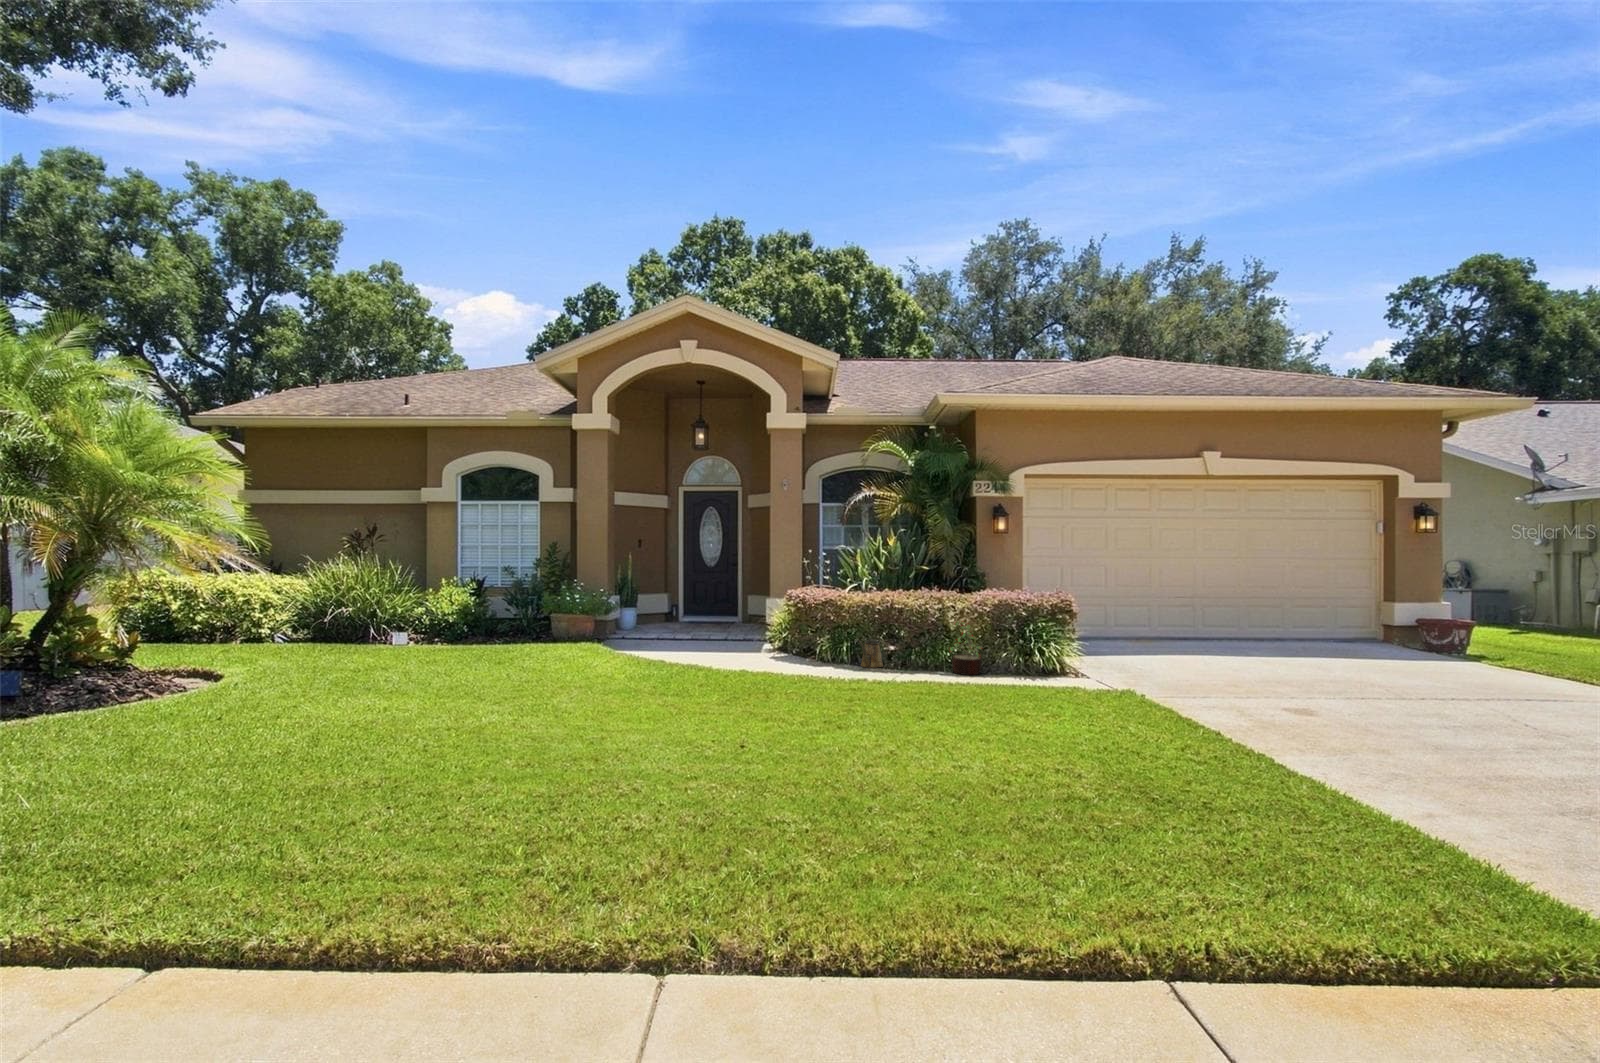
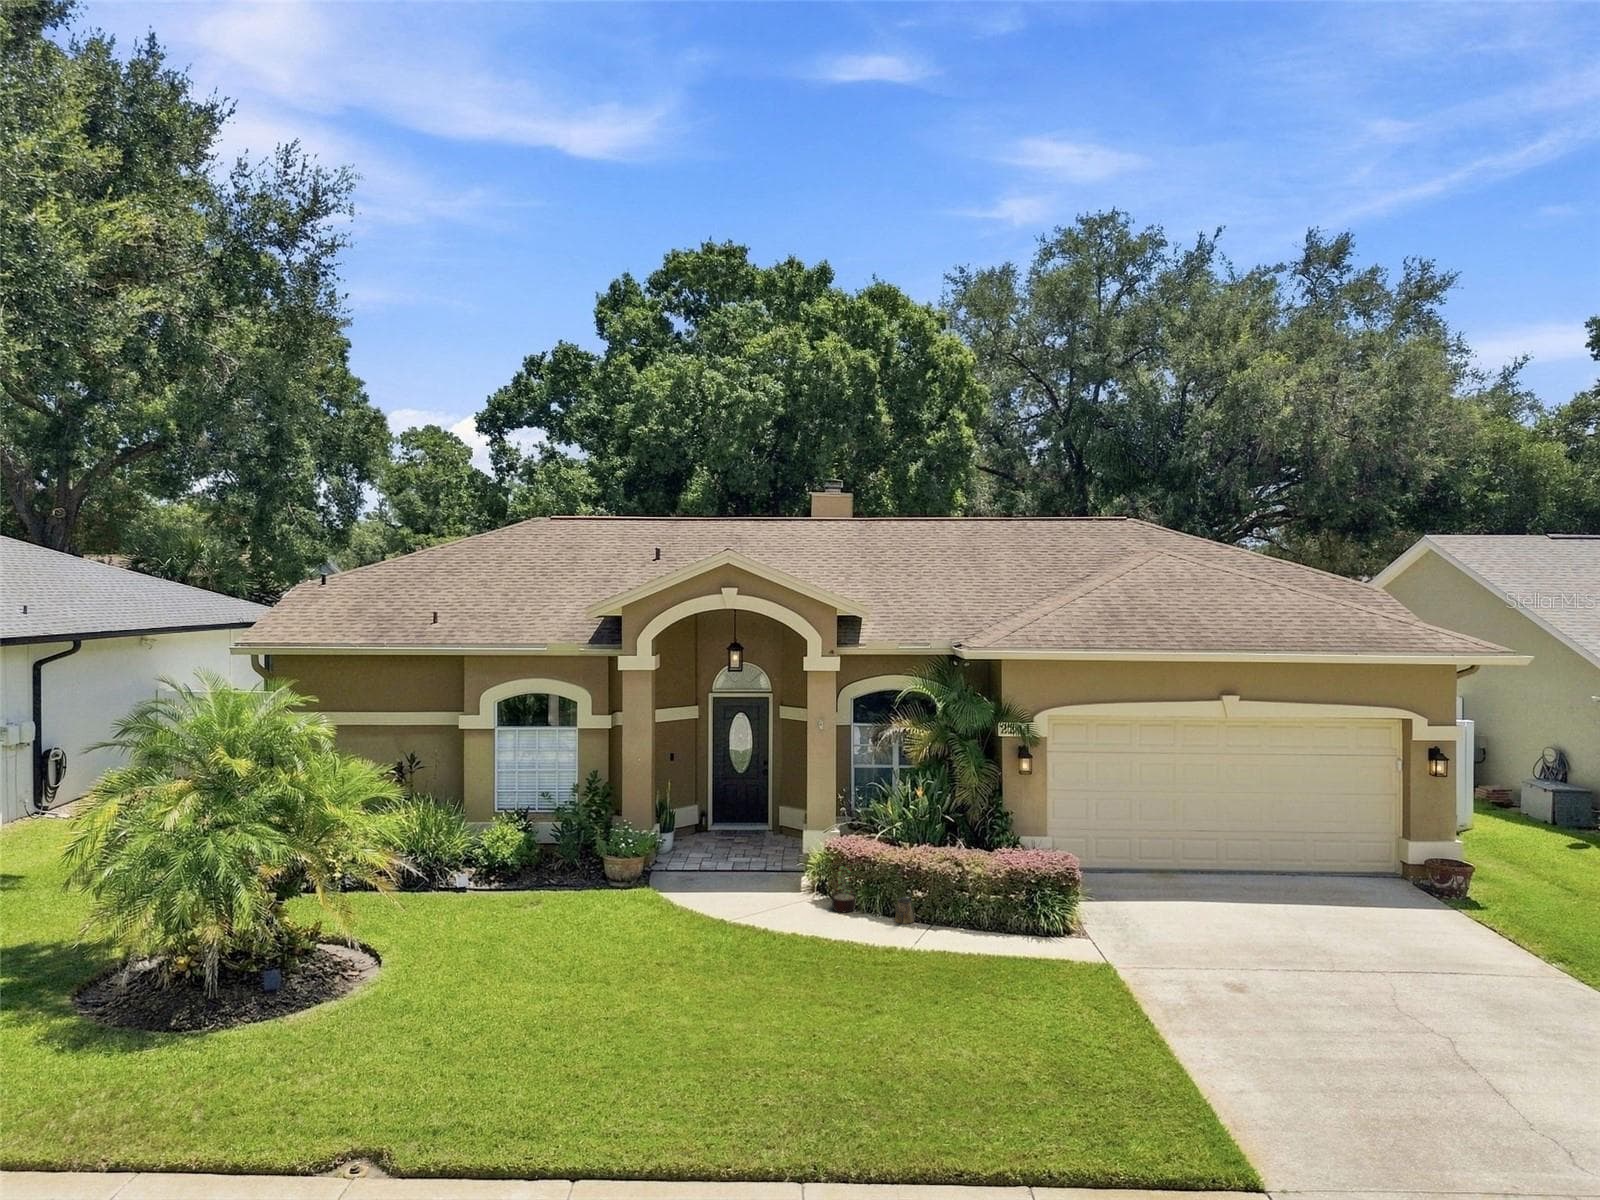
decorative plant: present [950,622,982,675] -> present [832,867,856,912]

